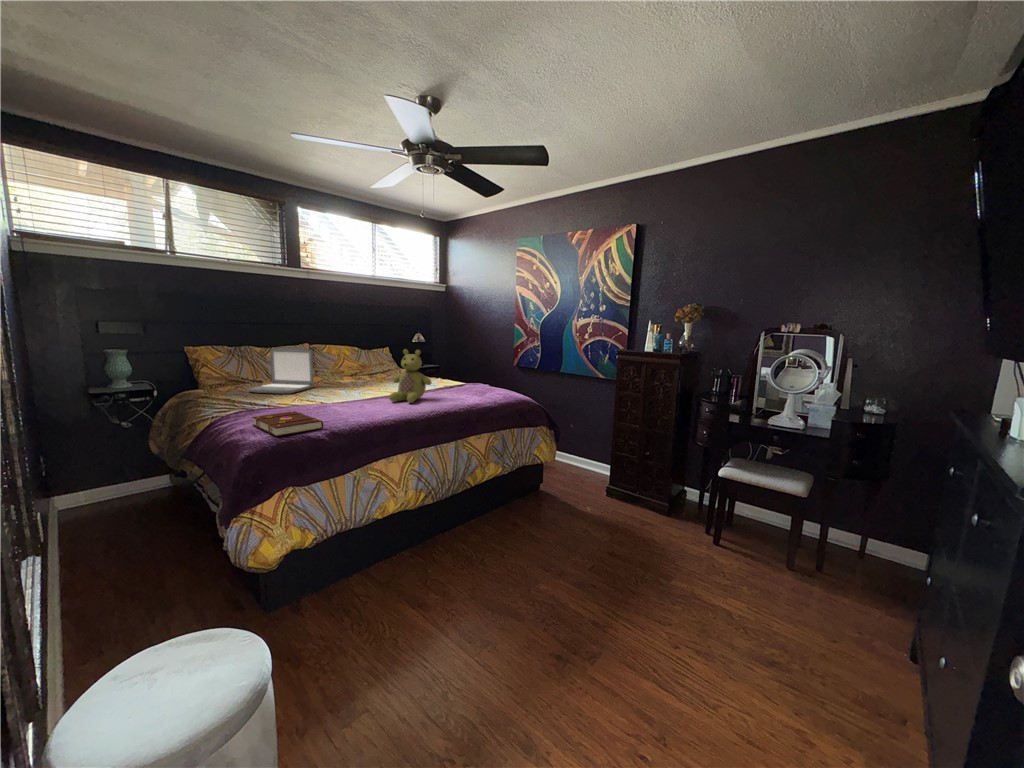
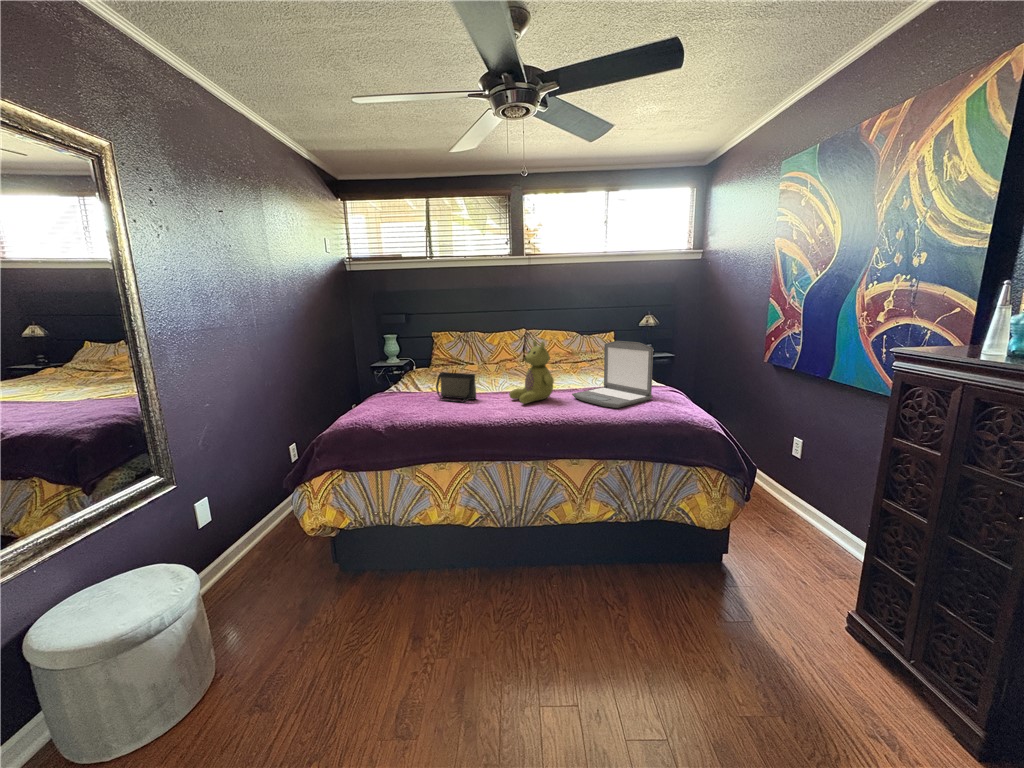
laptop: present [247,346,315,394] -> present [572,341,653,408]
handbag: none [310,382,360,411] -> present [436,372,476,402]
book: present [252,411,323,436] -> none [353,399,411,421]

